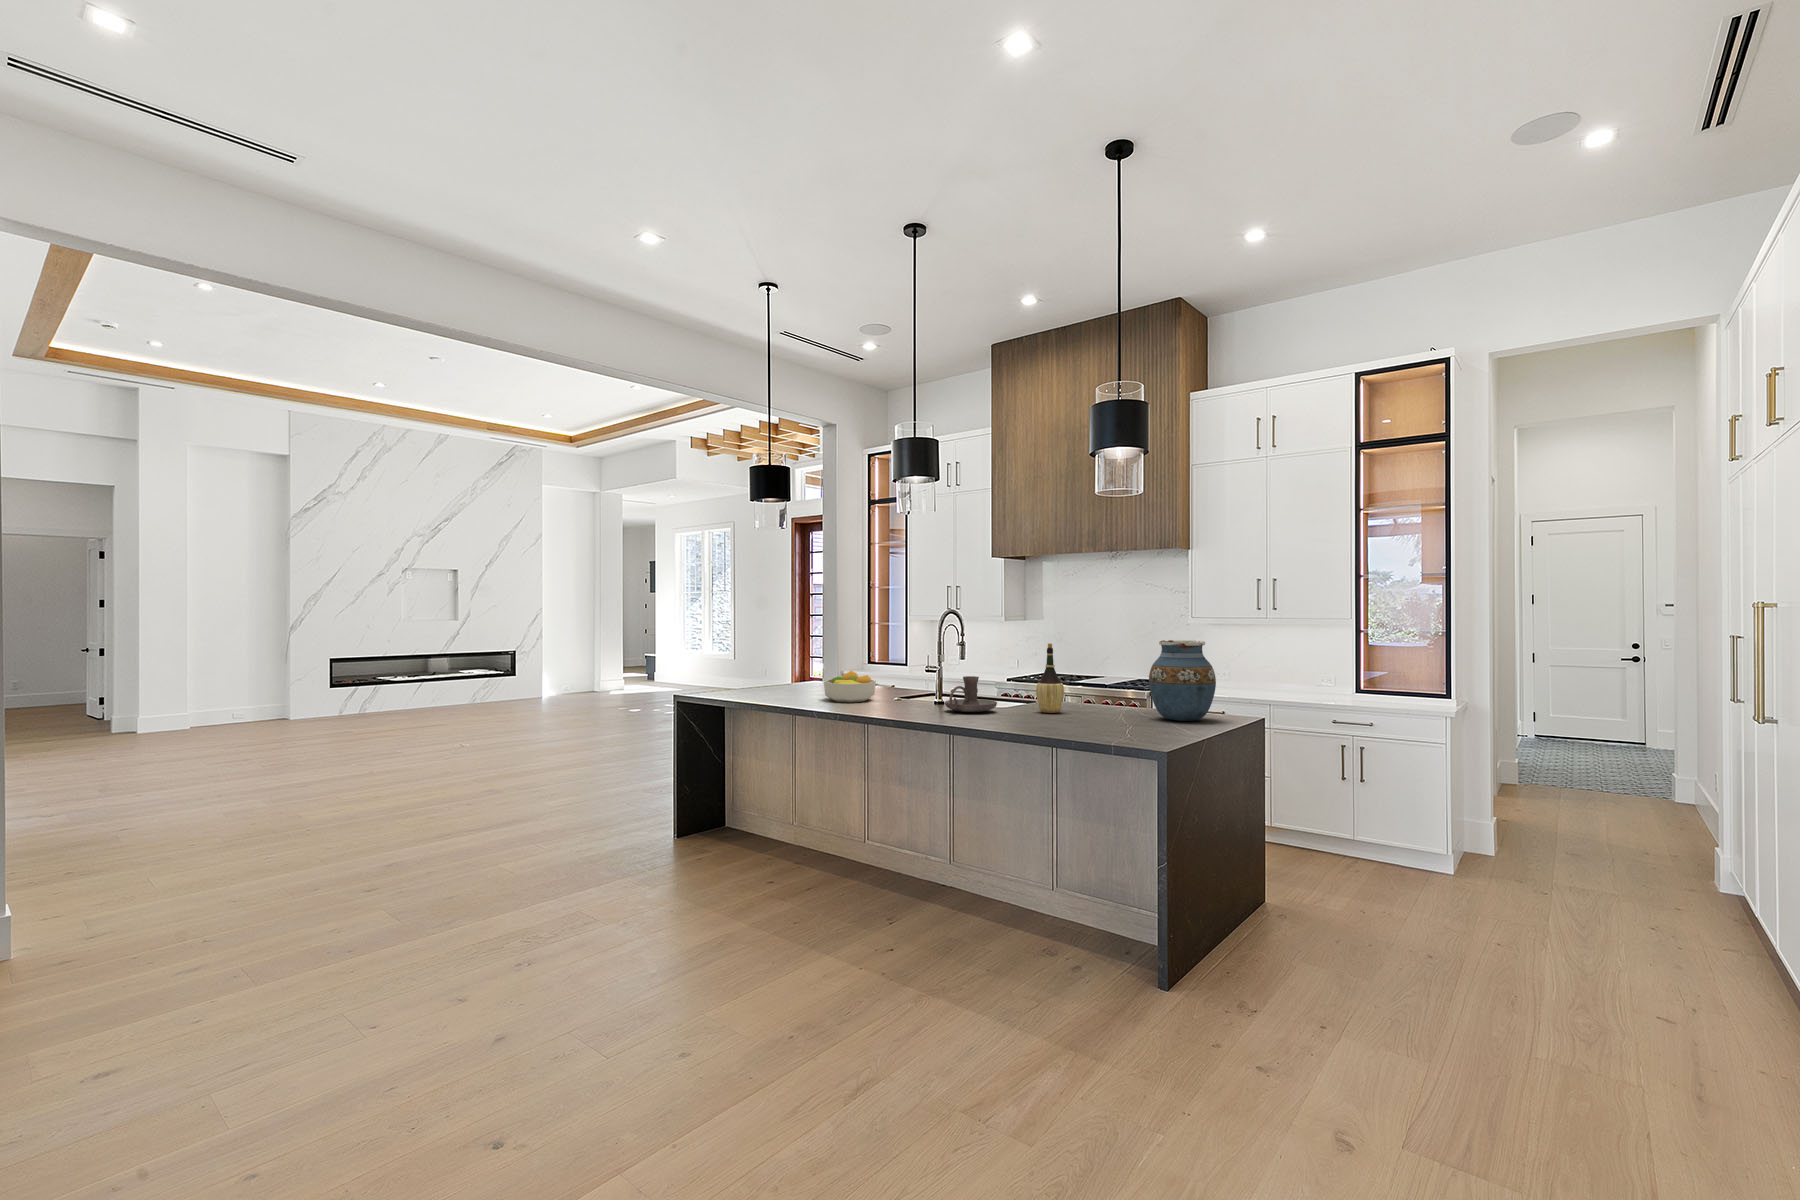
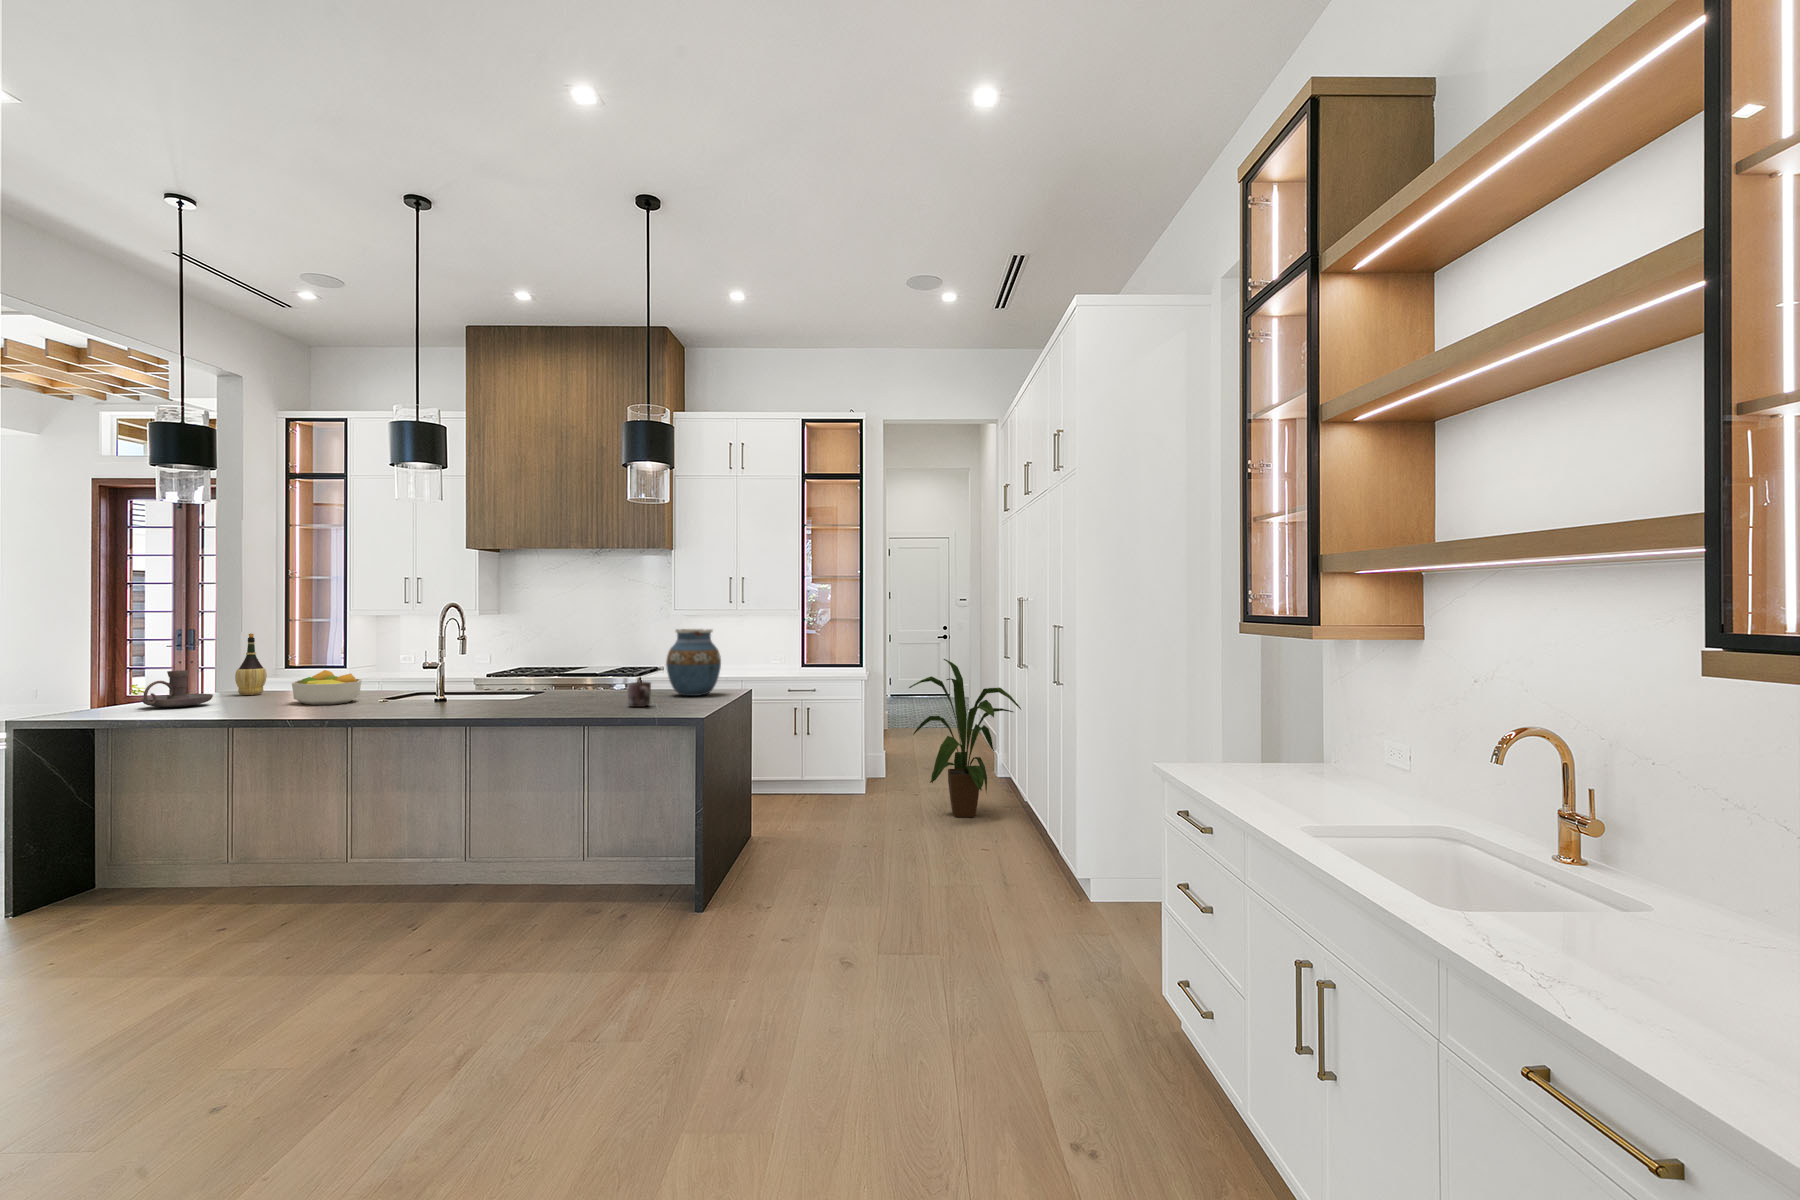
wine bottle: present [1036,643,1064,713] -> present [235,633,267,695]
candle holder: present [945,676,997,712] -> present [142,670,213,707]
house plant: none [1520,692,1753,946] -> present [909,659,1021,817]
mug: none [1090,701,1116,730] -> present [627,682,651,707]

